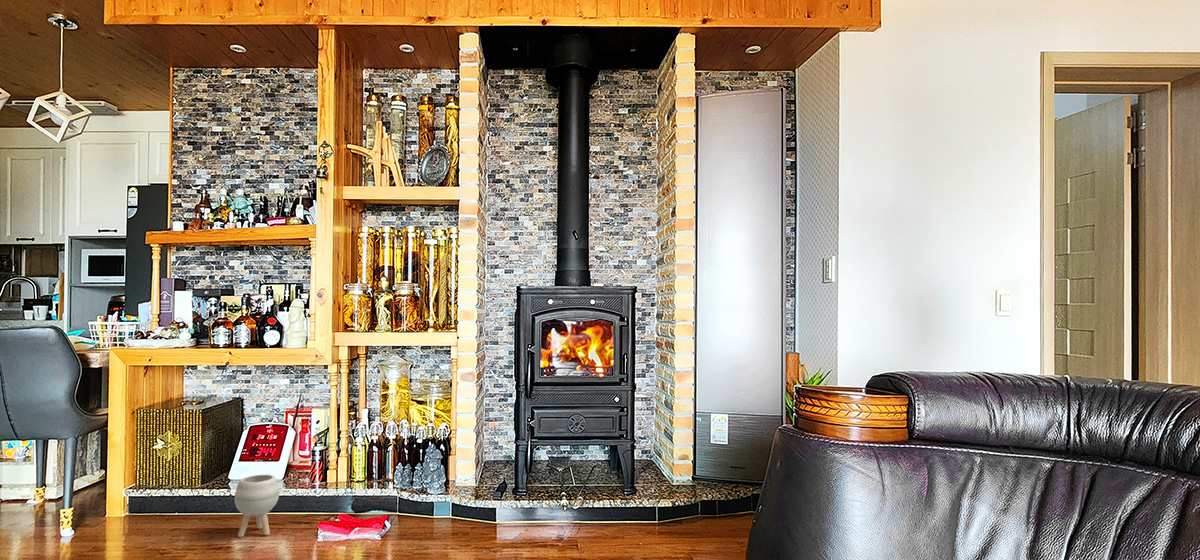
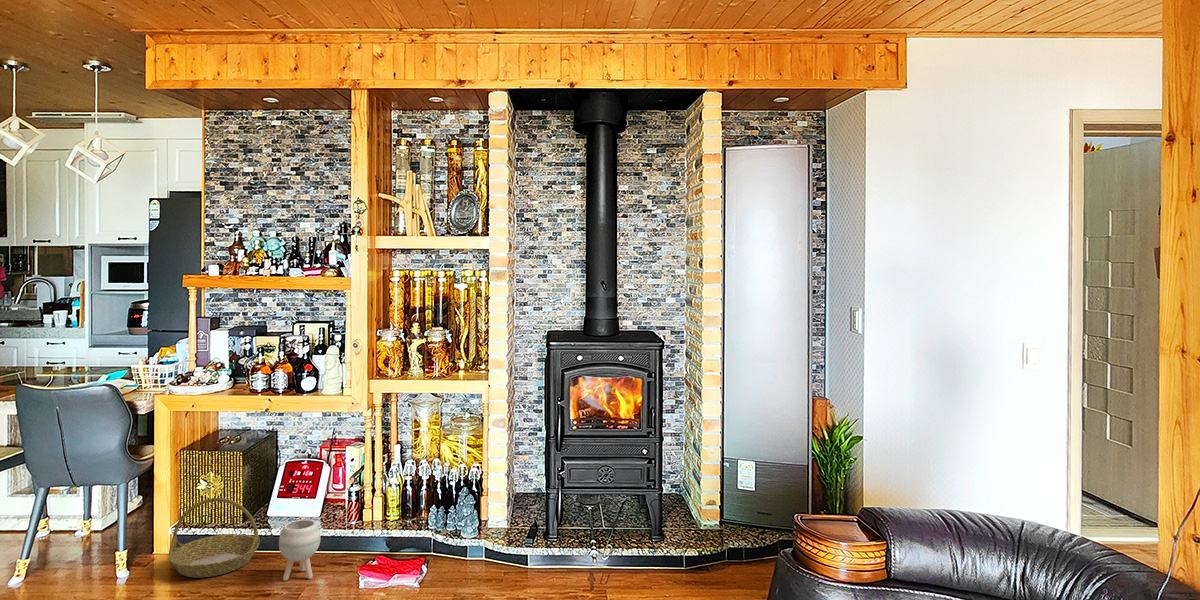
basket: none [118,454,217,535] -> present [168,498,260,578]

